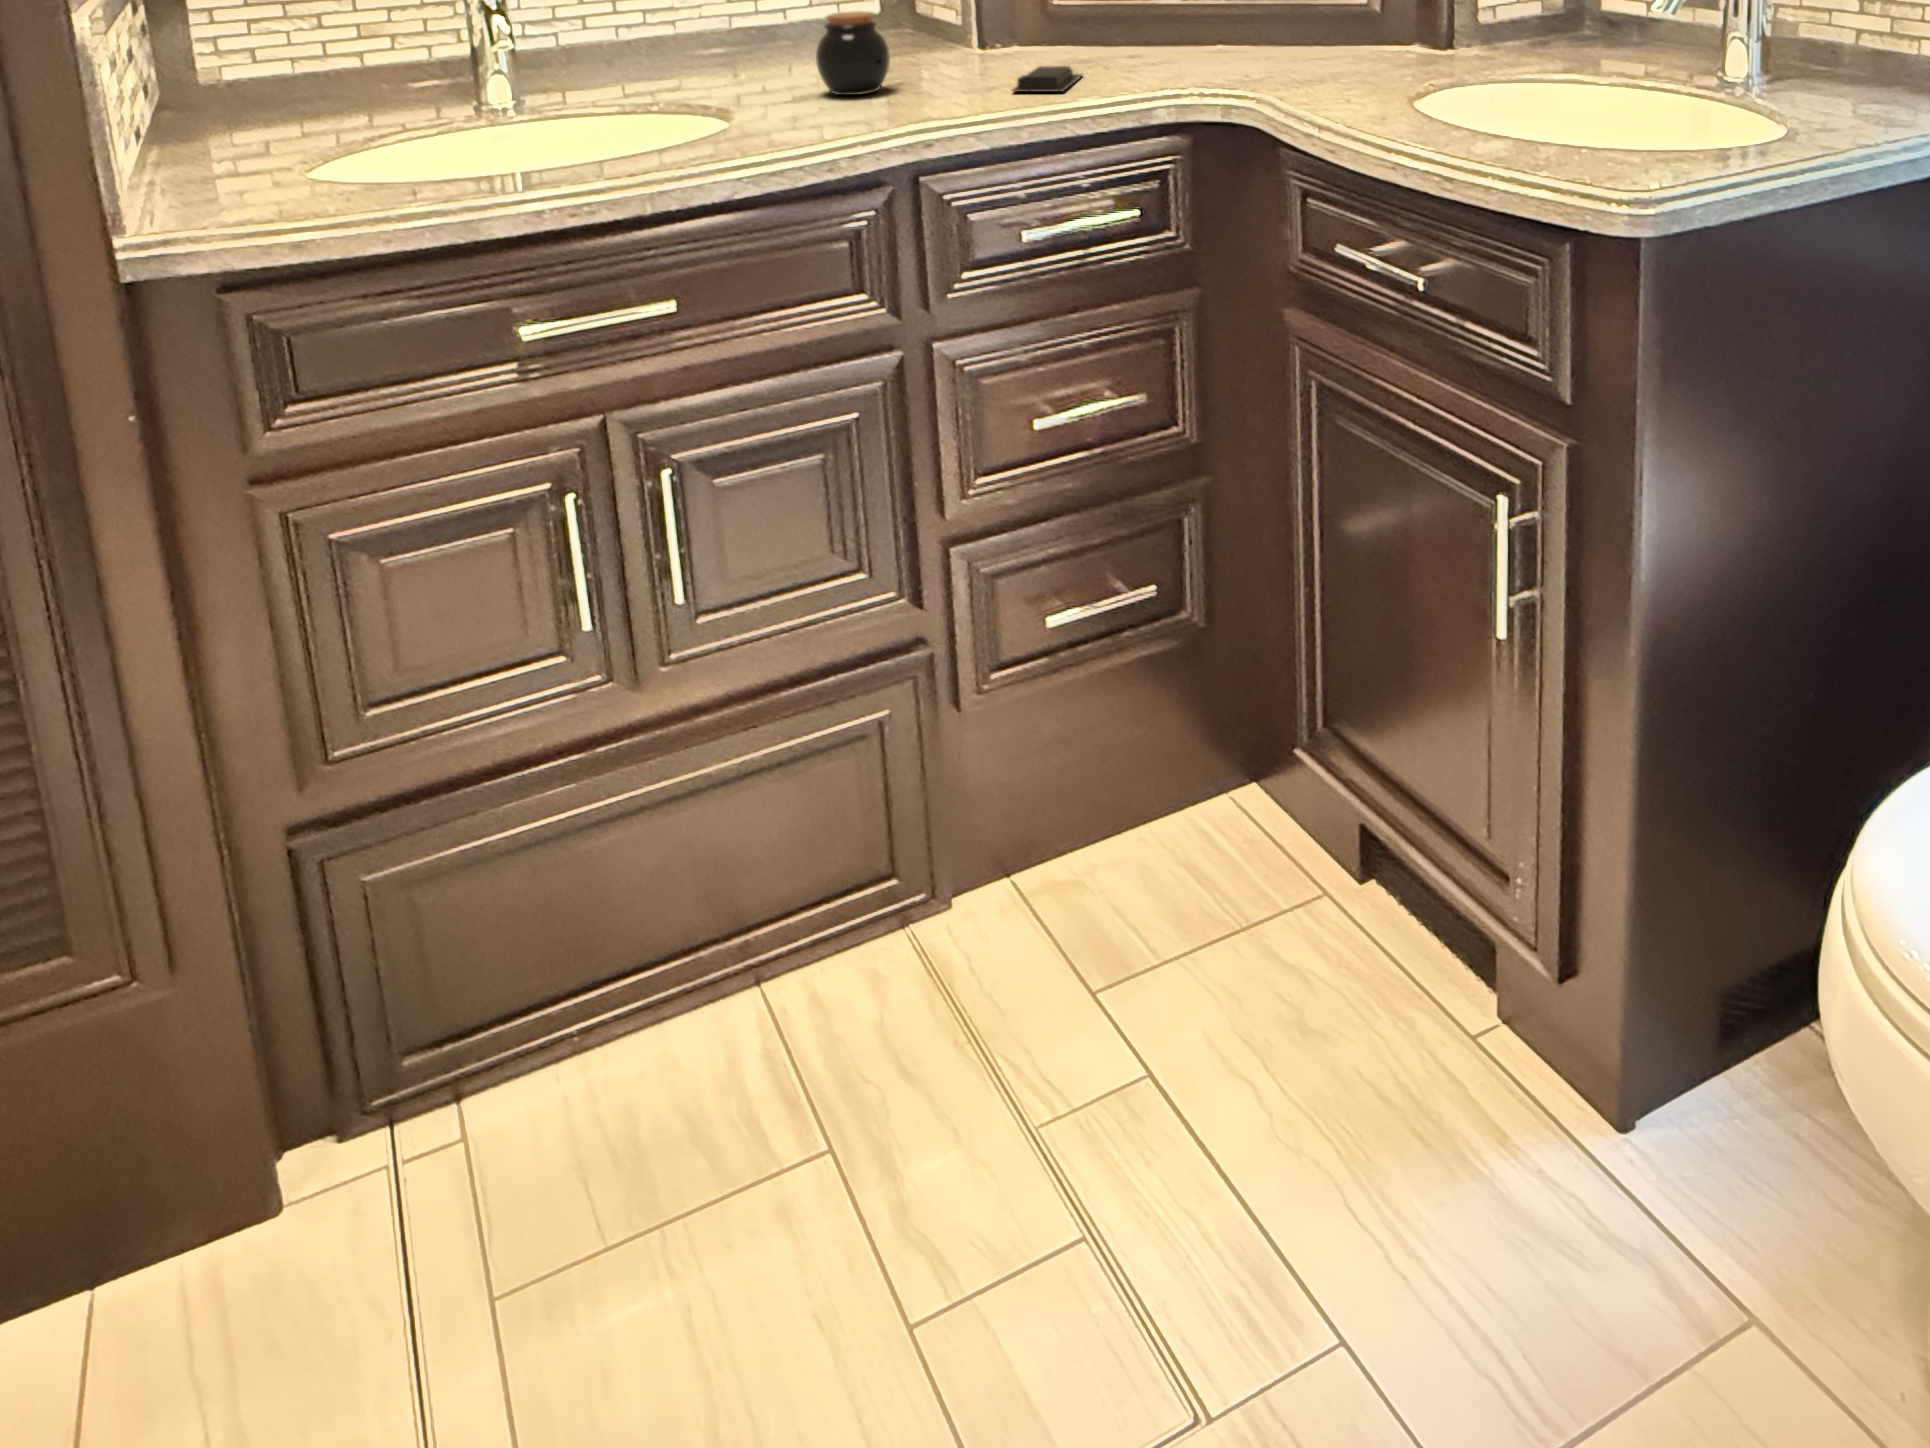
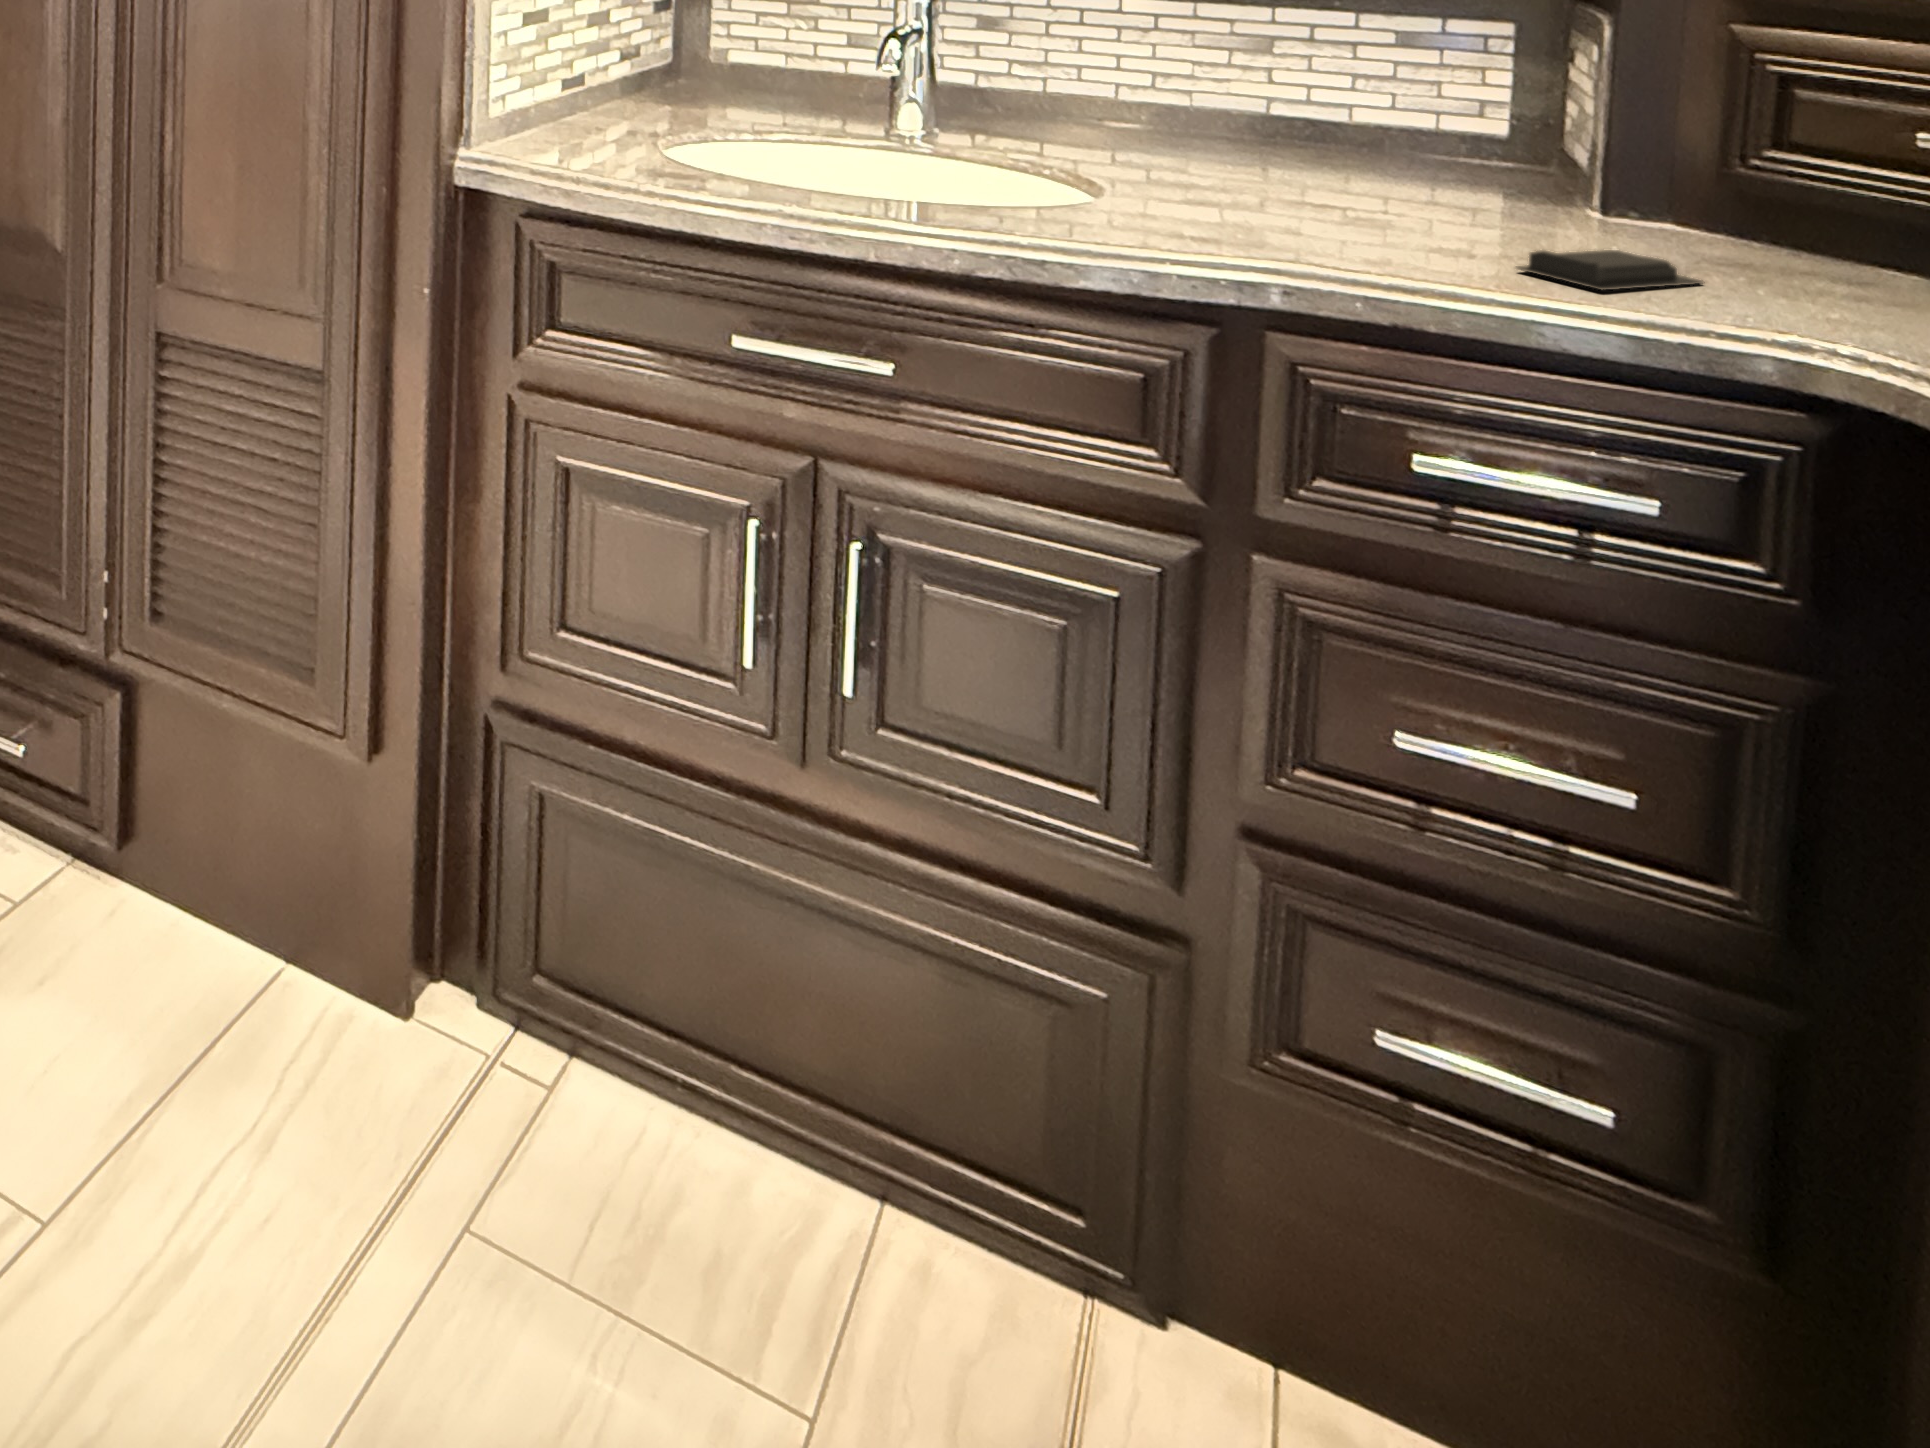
jar: present [816,11,890,95] -> none [1249,109,1362,220]

